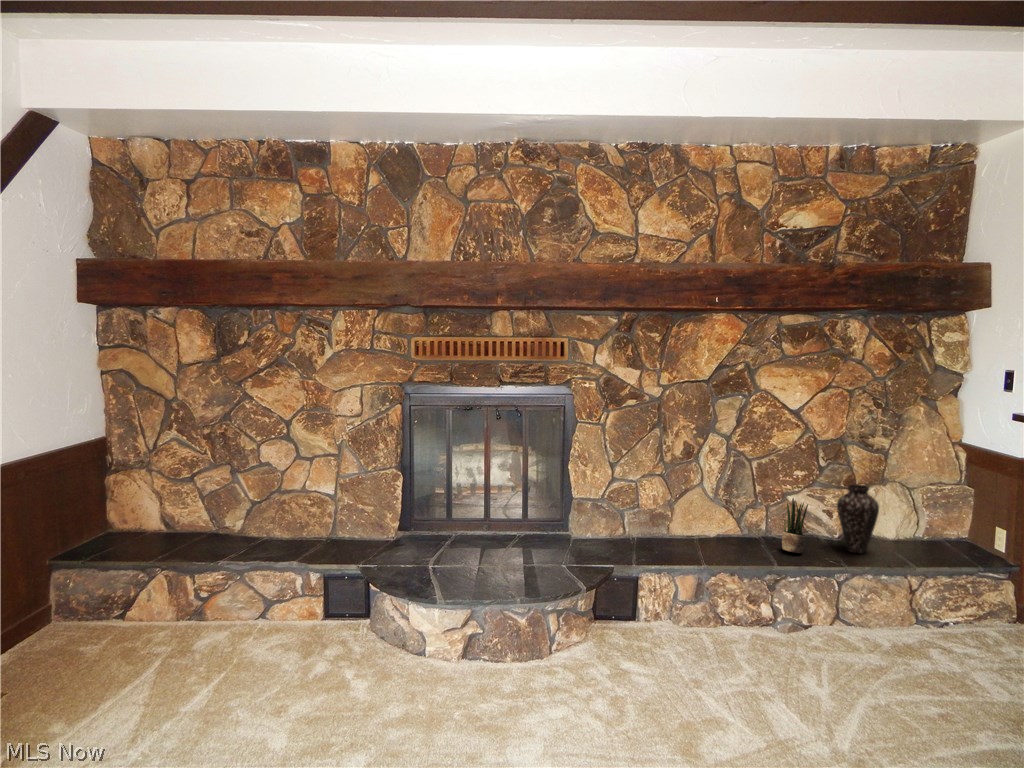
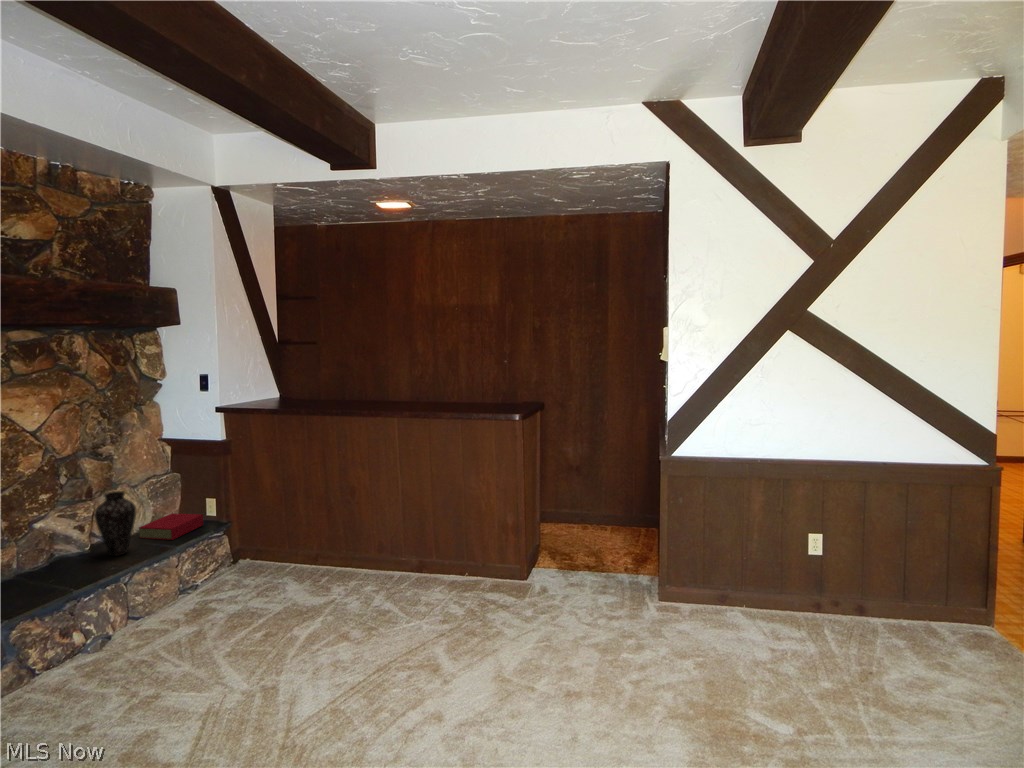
potted plant: present [782,498,808,553] -> none [53,521,82,579]
book: none [896,533,978,560] -> present [139,513,203,540]

